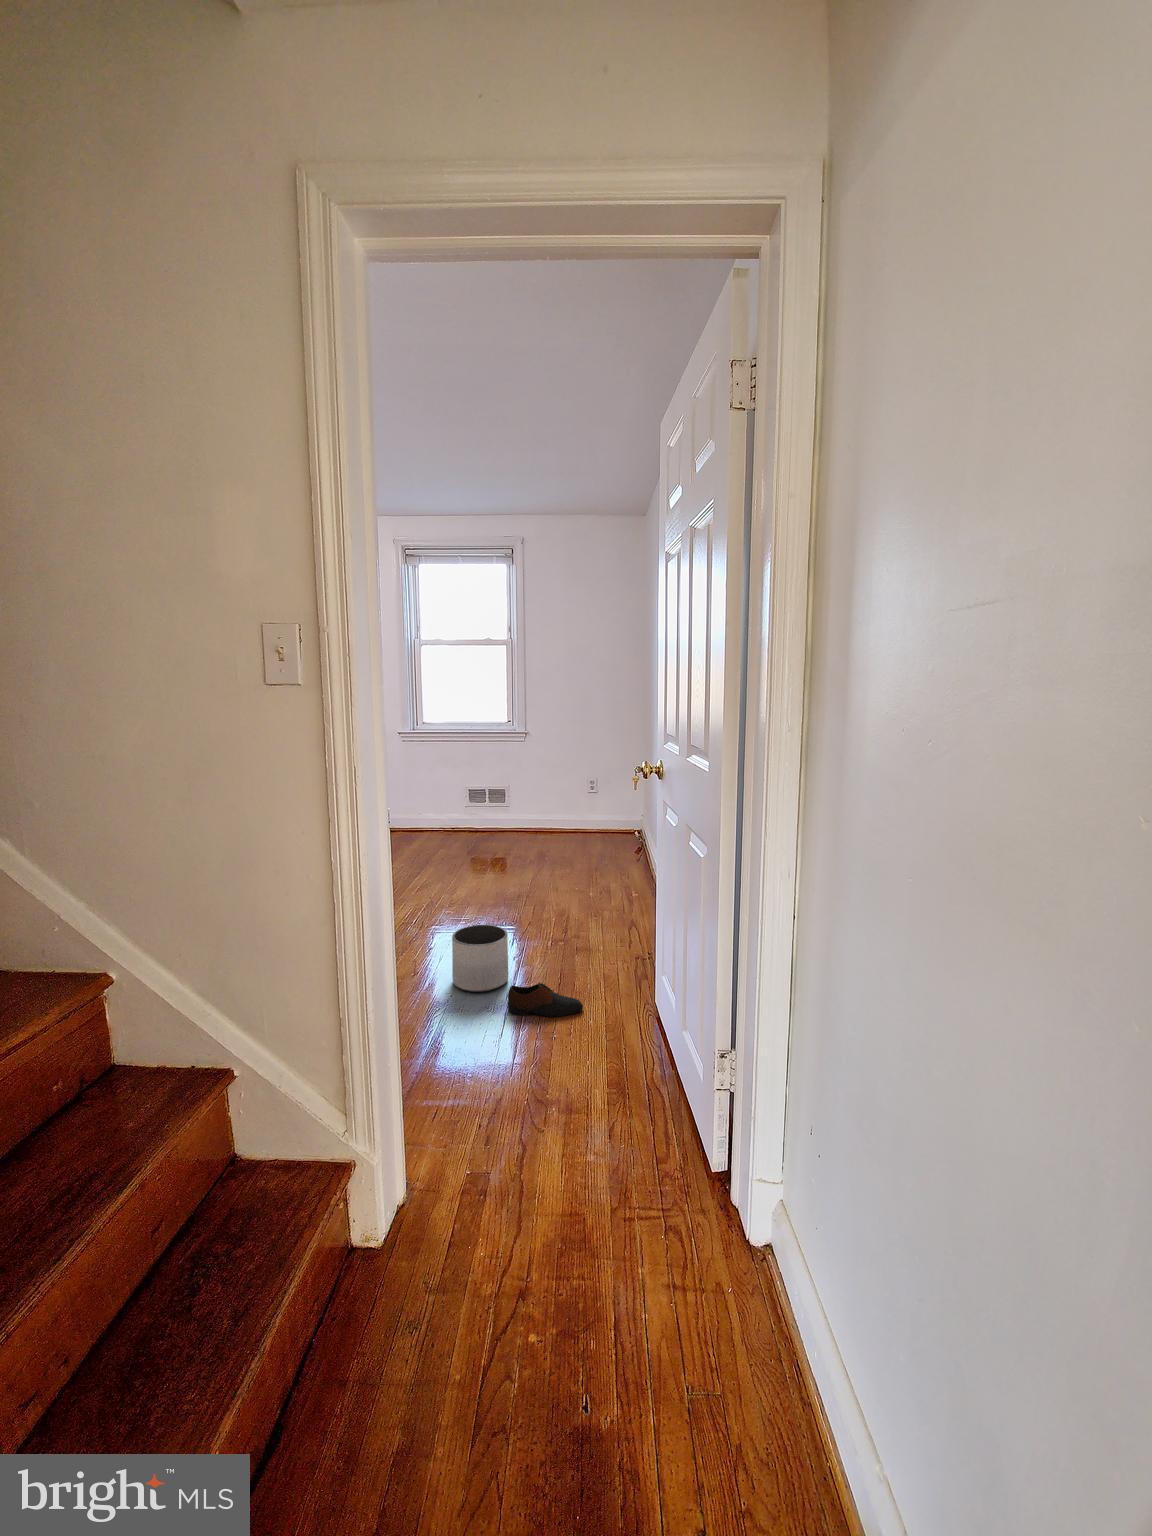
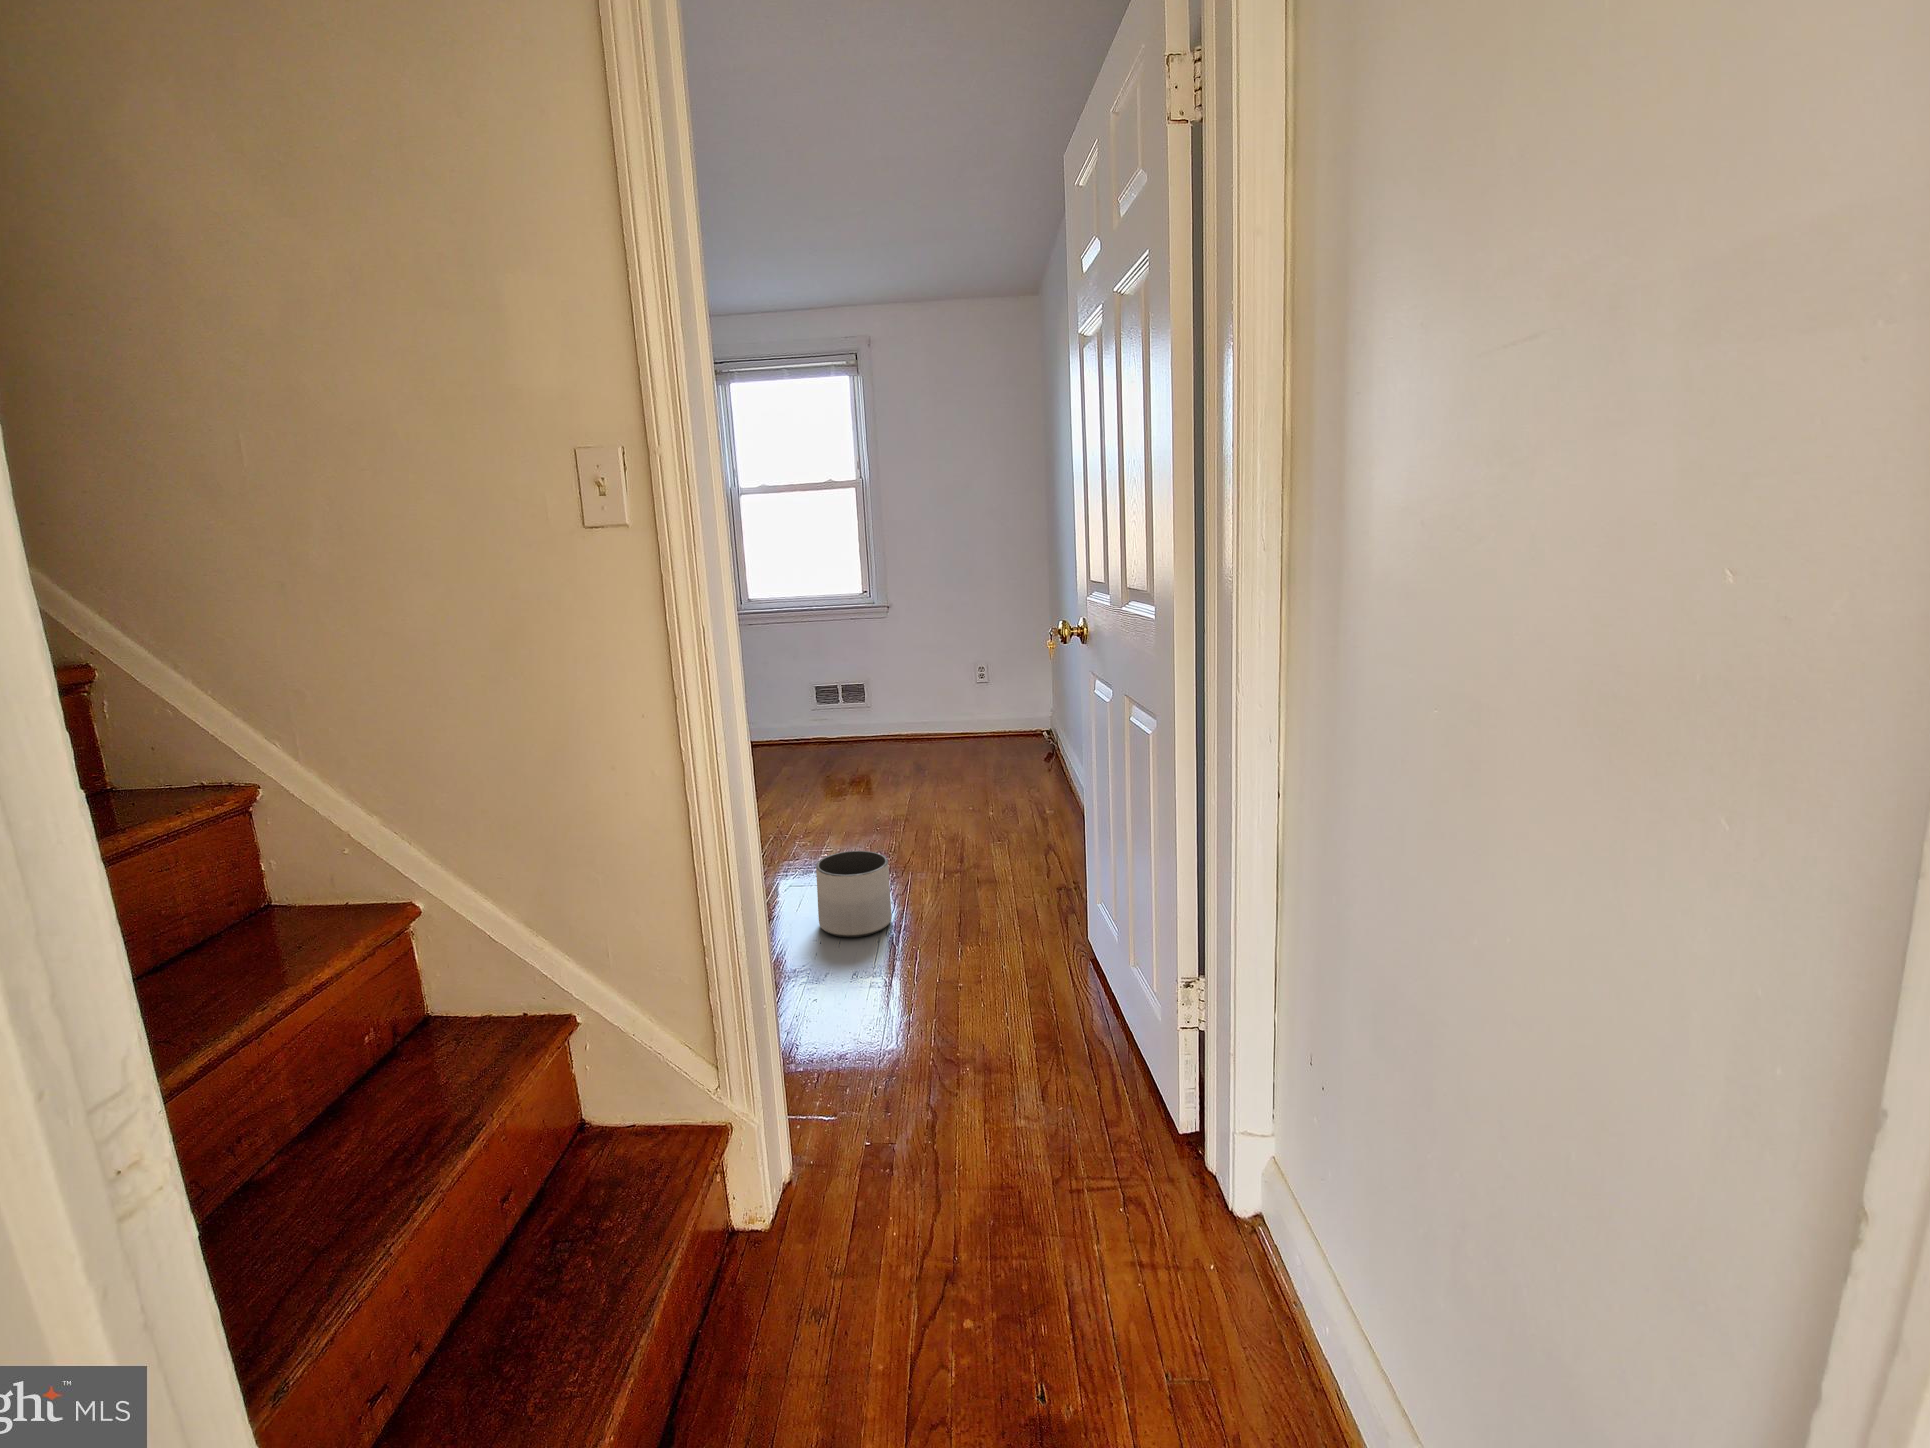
shoe: present [508,983,583,1017] -> none [895,920,993,963]

